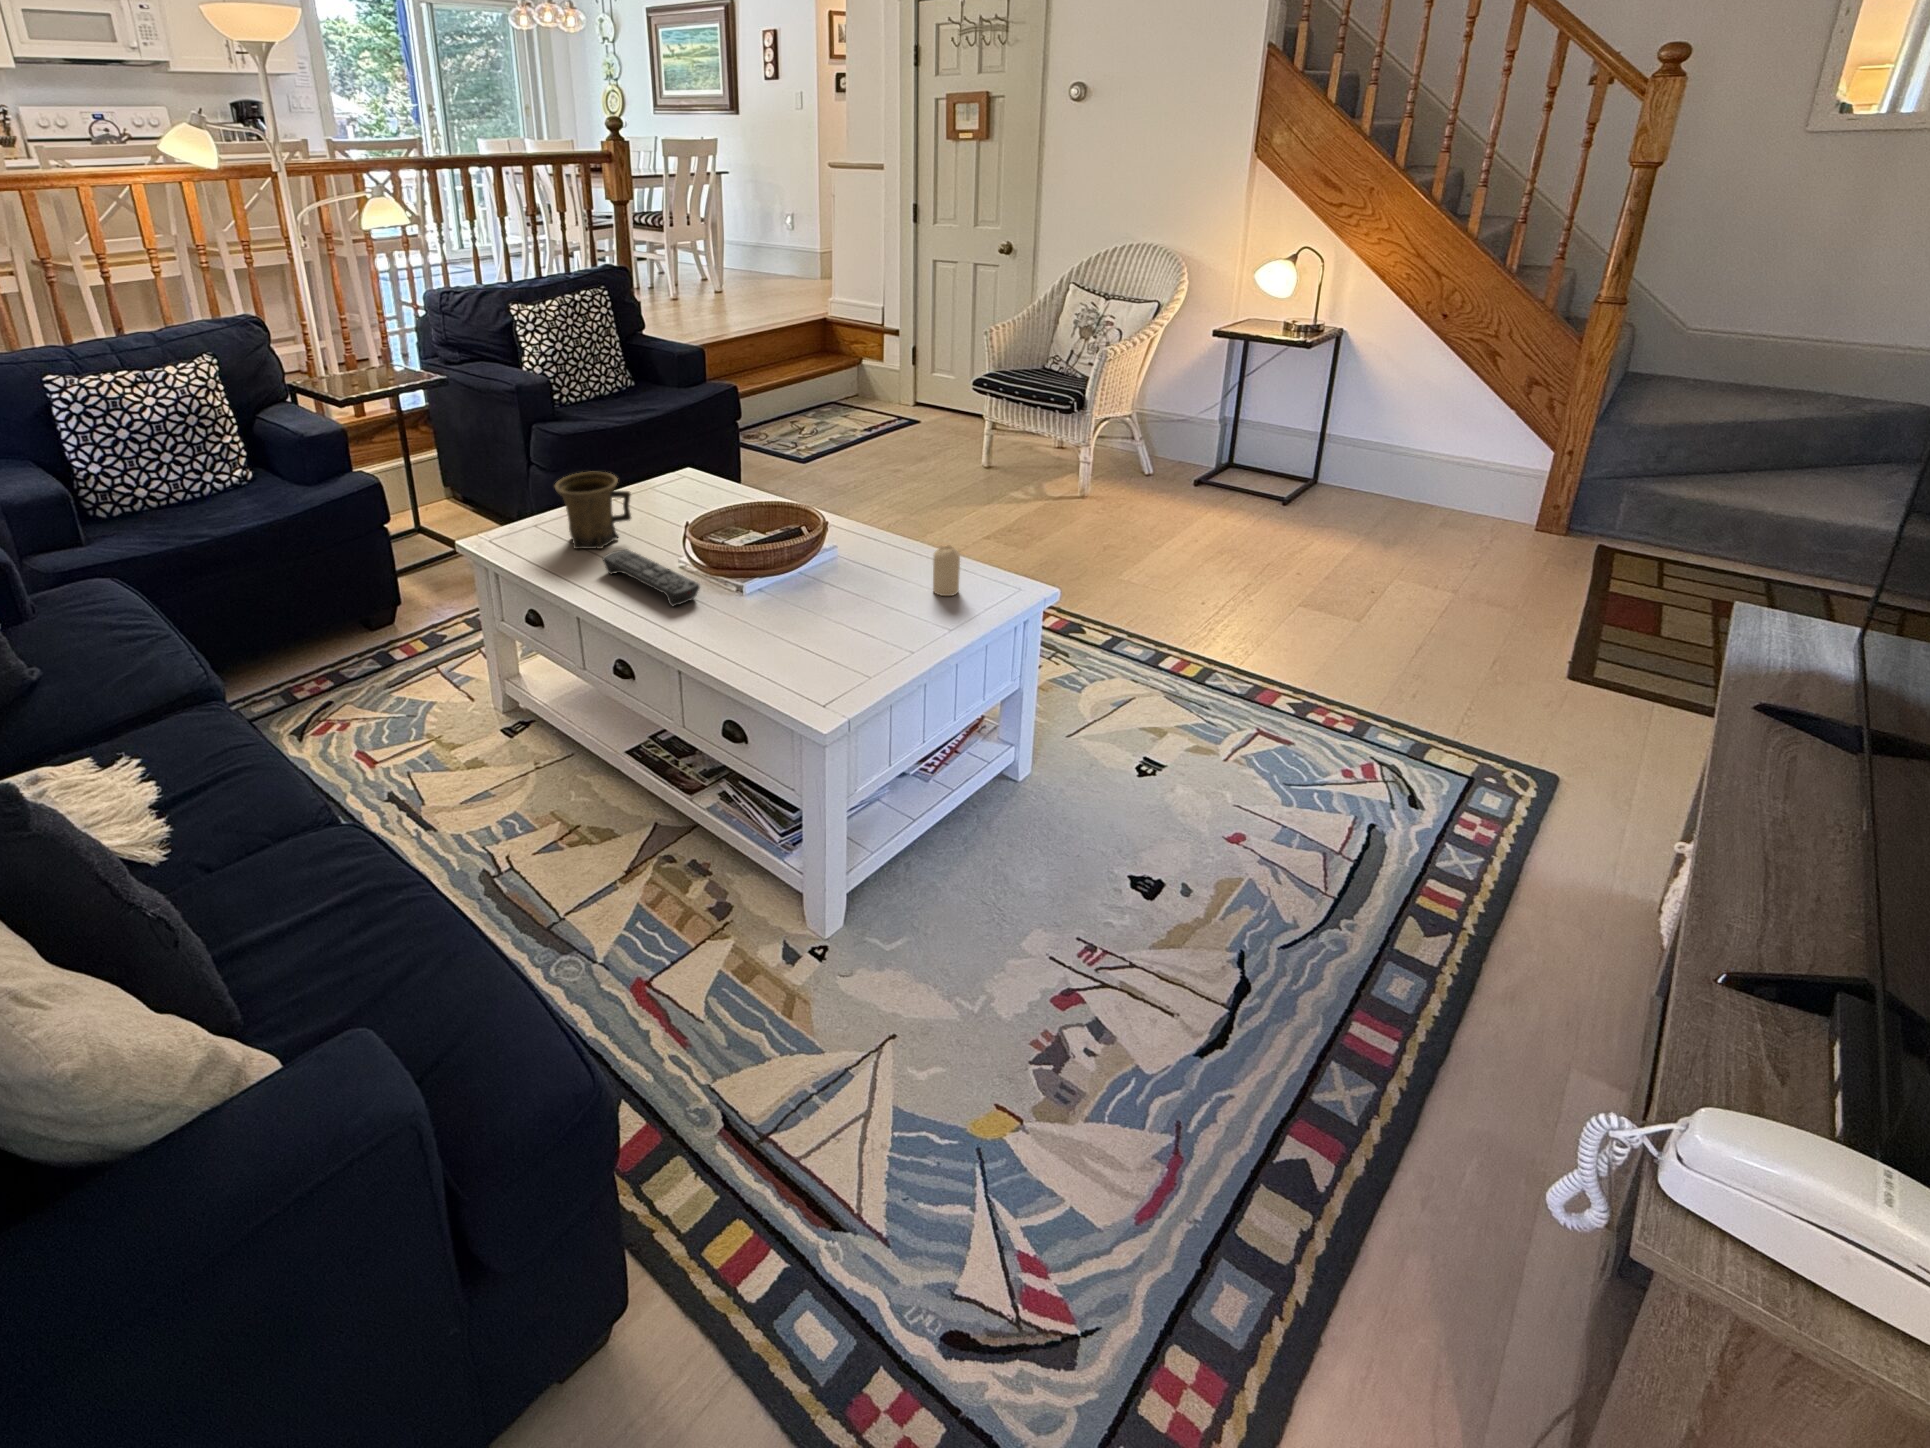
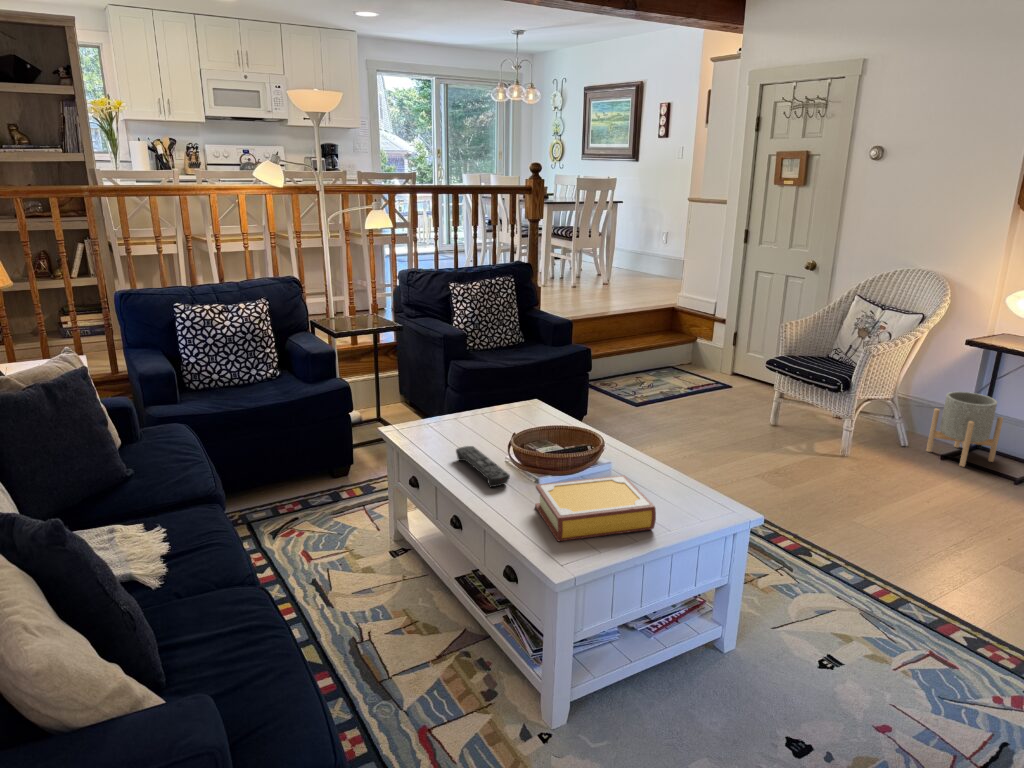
planter: none [1178,397,1264,492] -> present [926,392,1003,467]
mug: present [555,471,631,549] -> none [436,393,484,444]
candle: present [933,545,960,596] -> none [670,472,691,509]
book: none [748,561,929,670] -> present [535,475,656,541]

